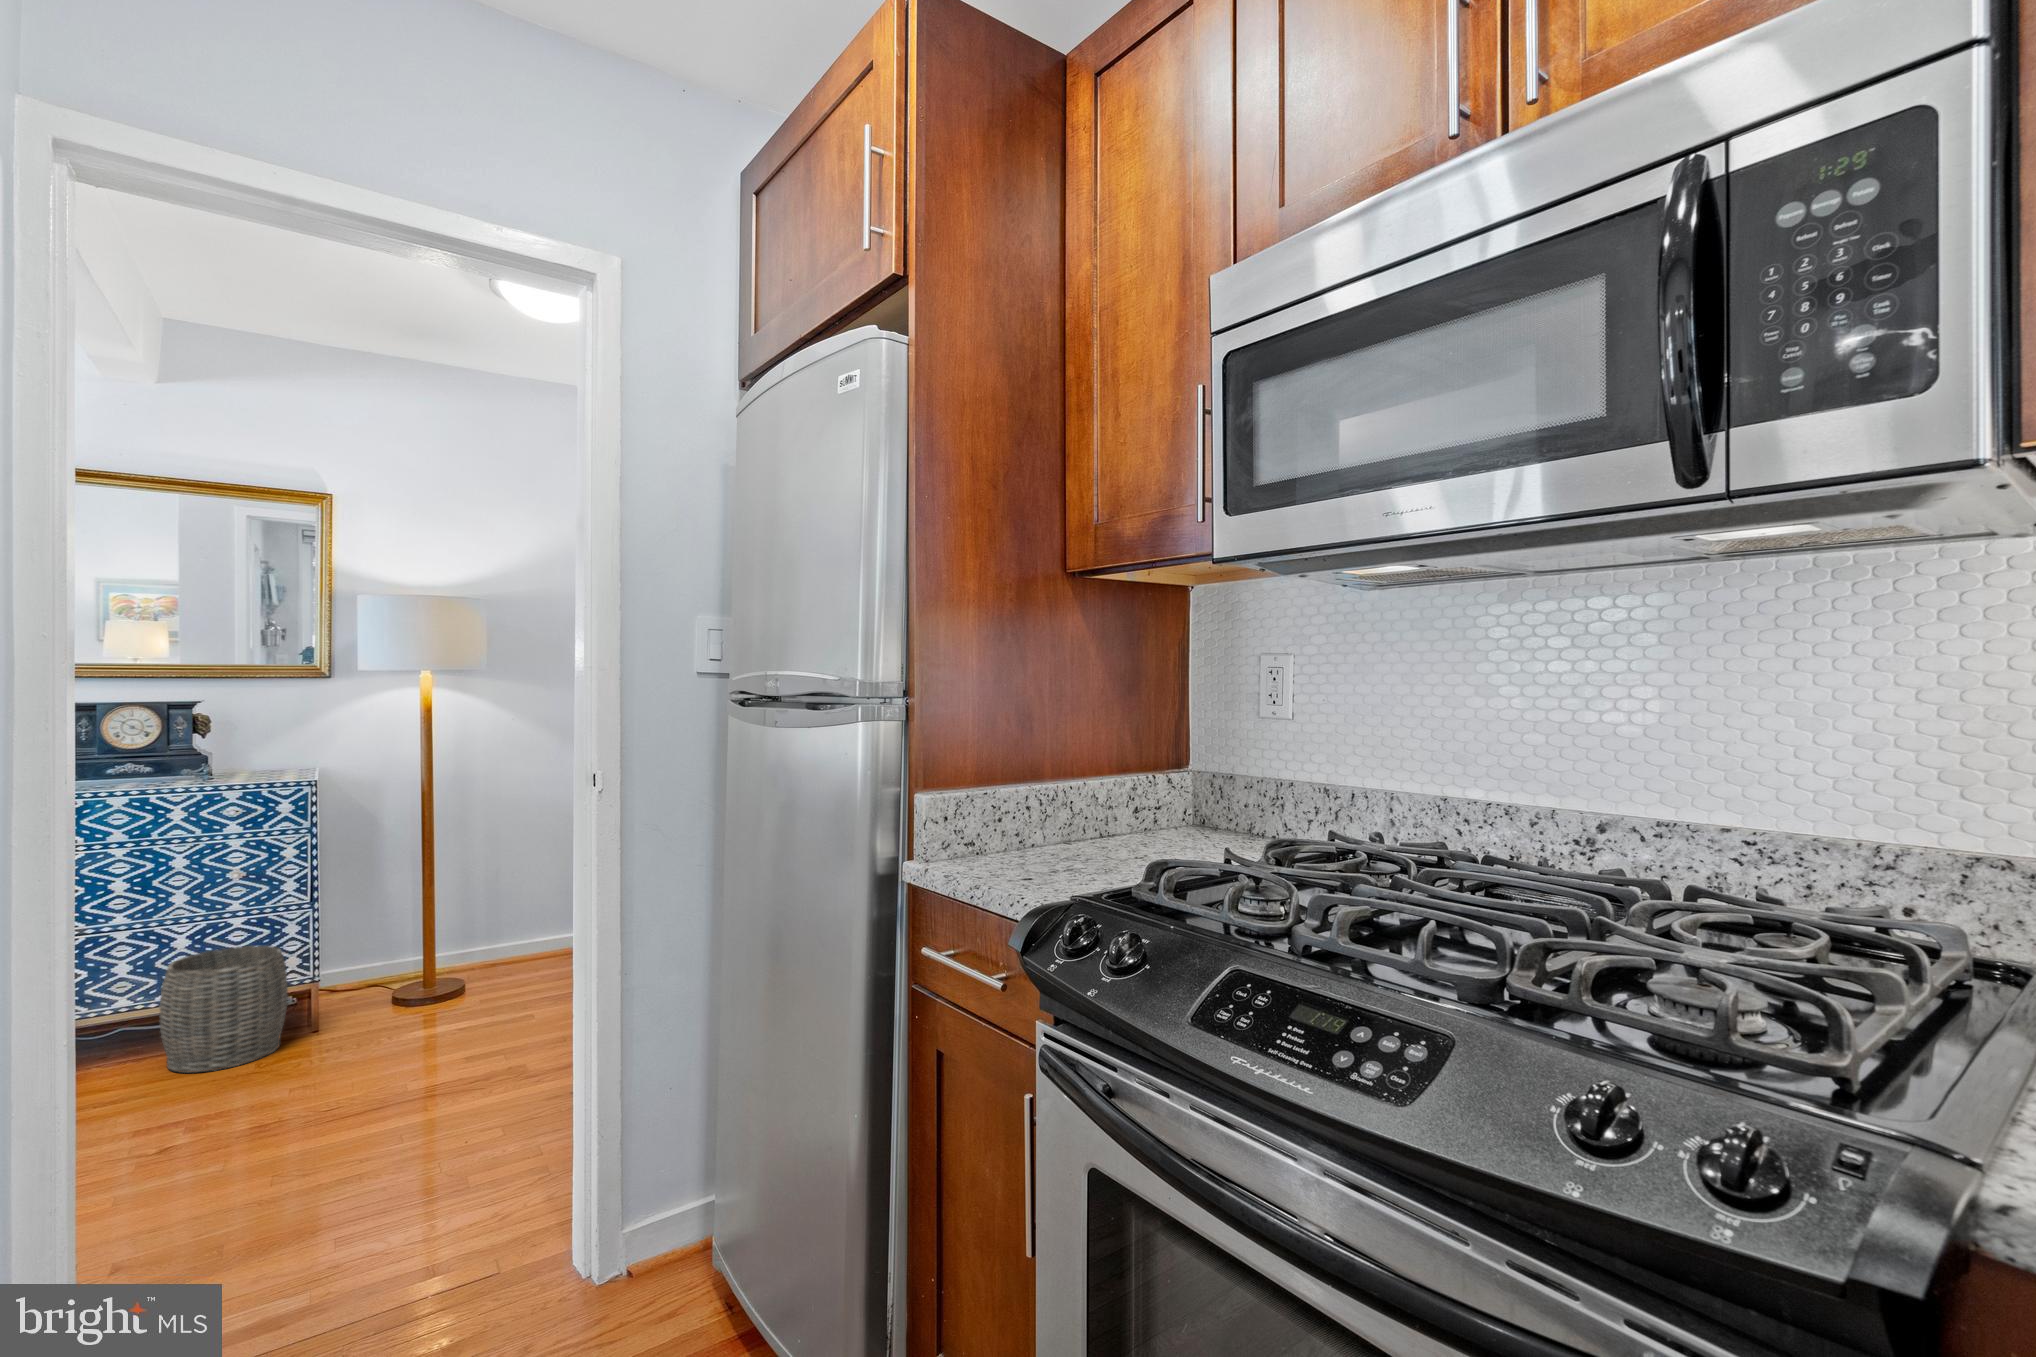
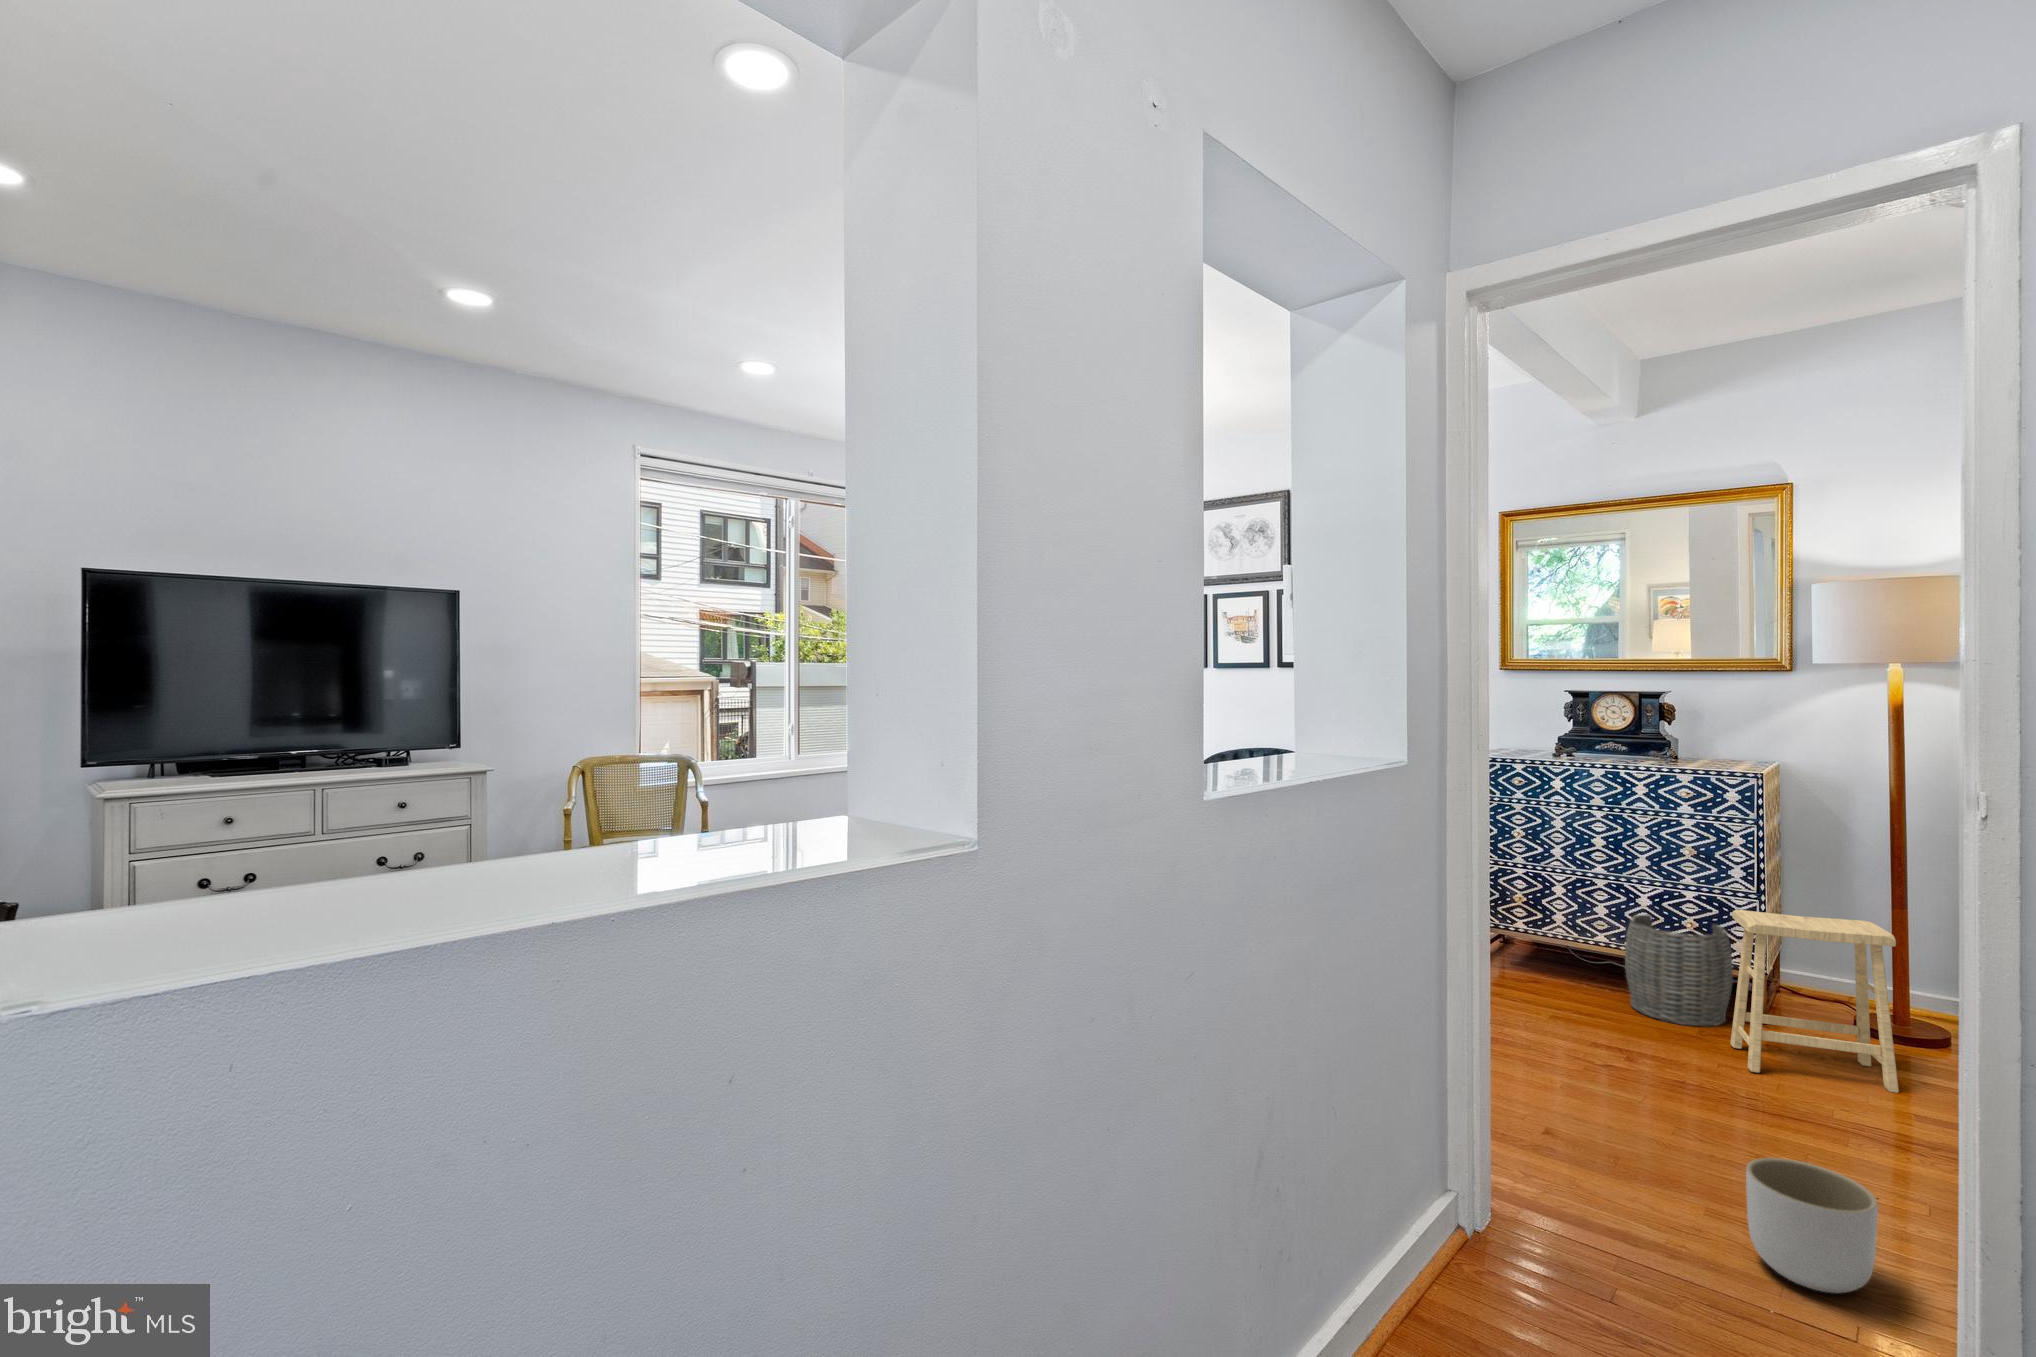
footstool: none [294,903,447,1084] -> present [1731,910,1899,1093]
planter: none [383,1137,493,1262] -> present [1746,1158,1878,1293]

